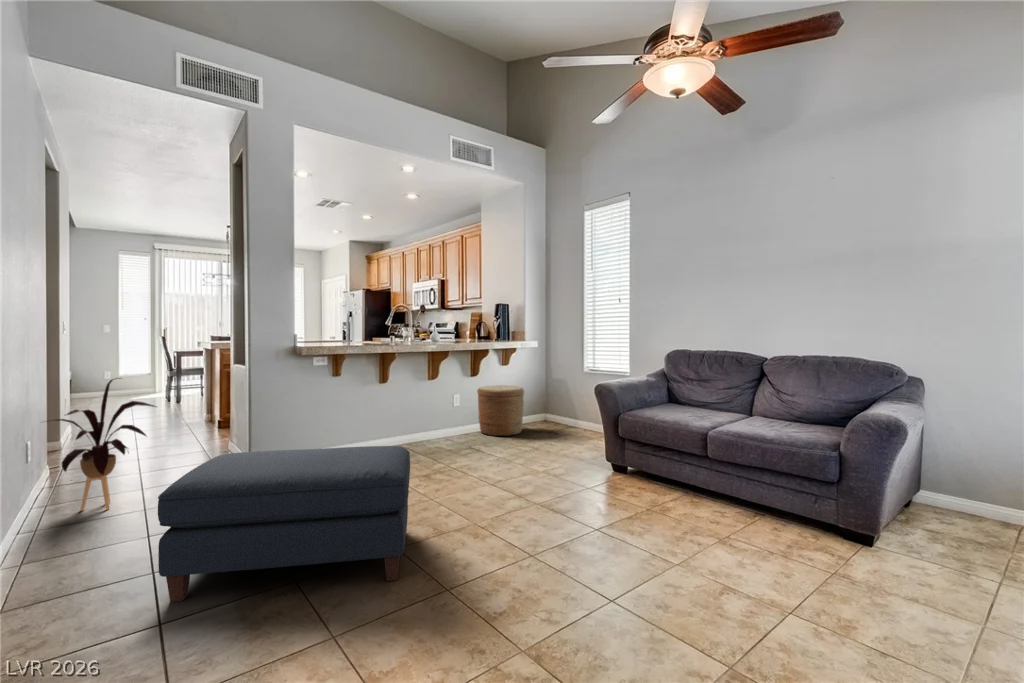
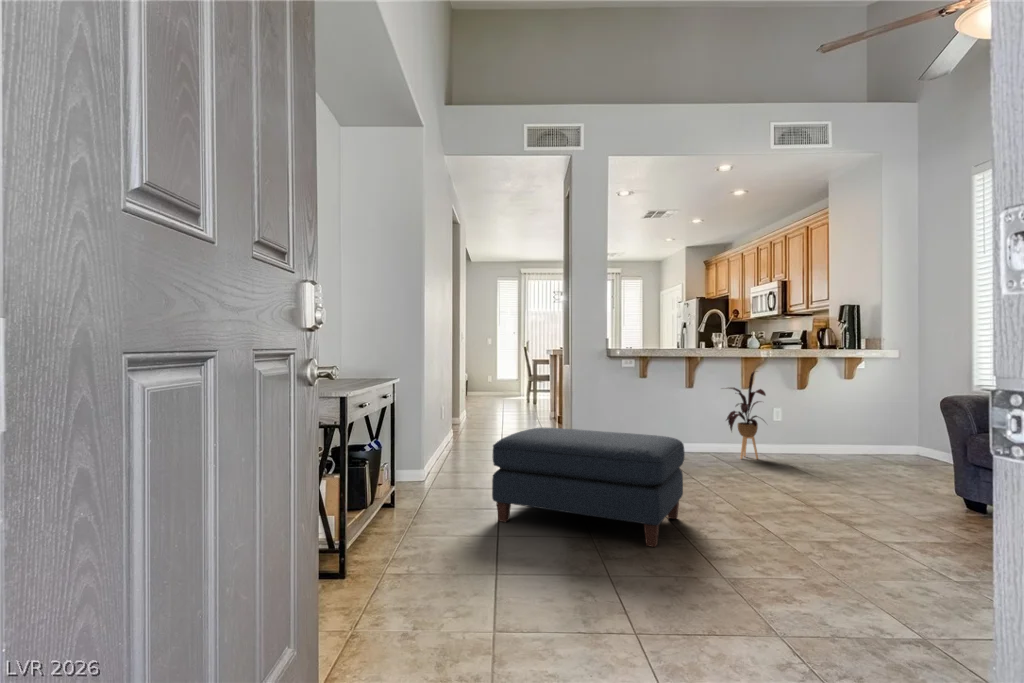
house plant: present [55,378,157,510] -> present [726,372,766,459]
woven basket: present [477,385,524,436] -> none [810,403,876,465]

